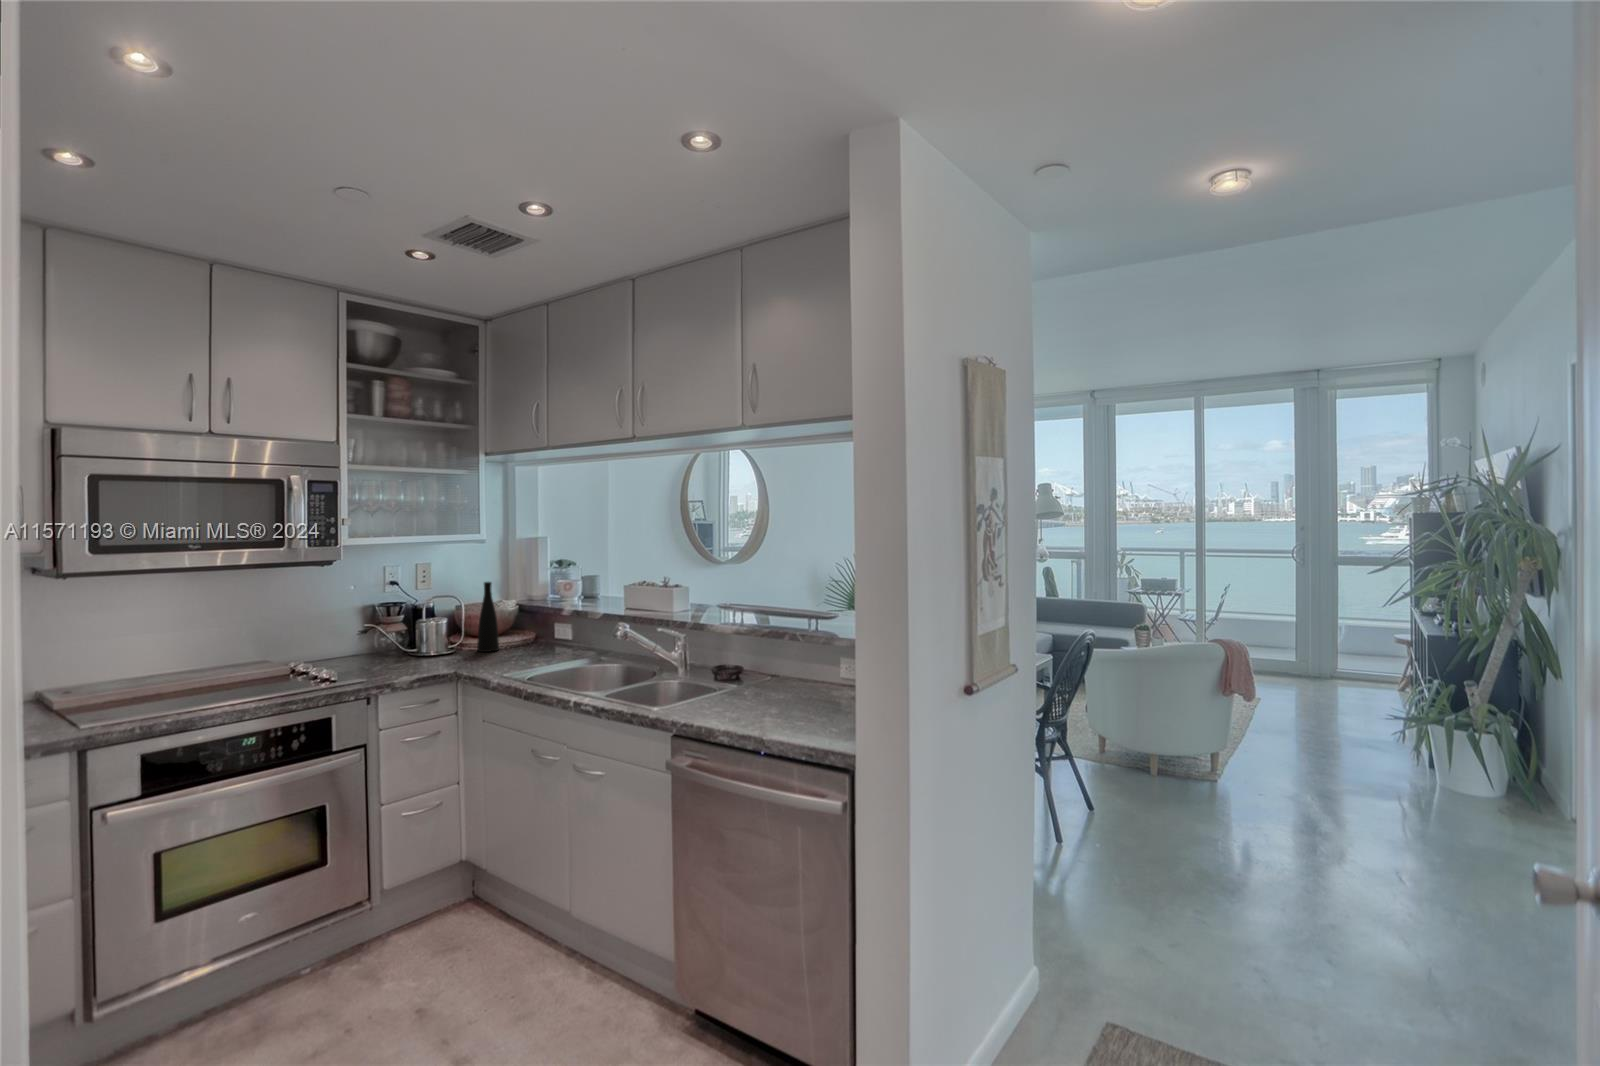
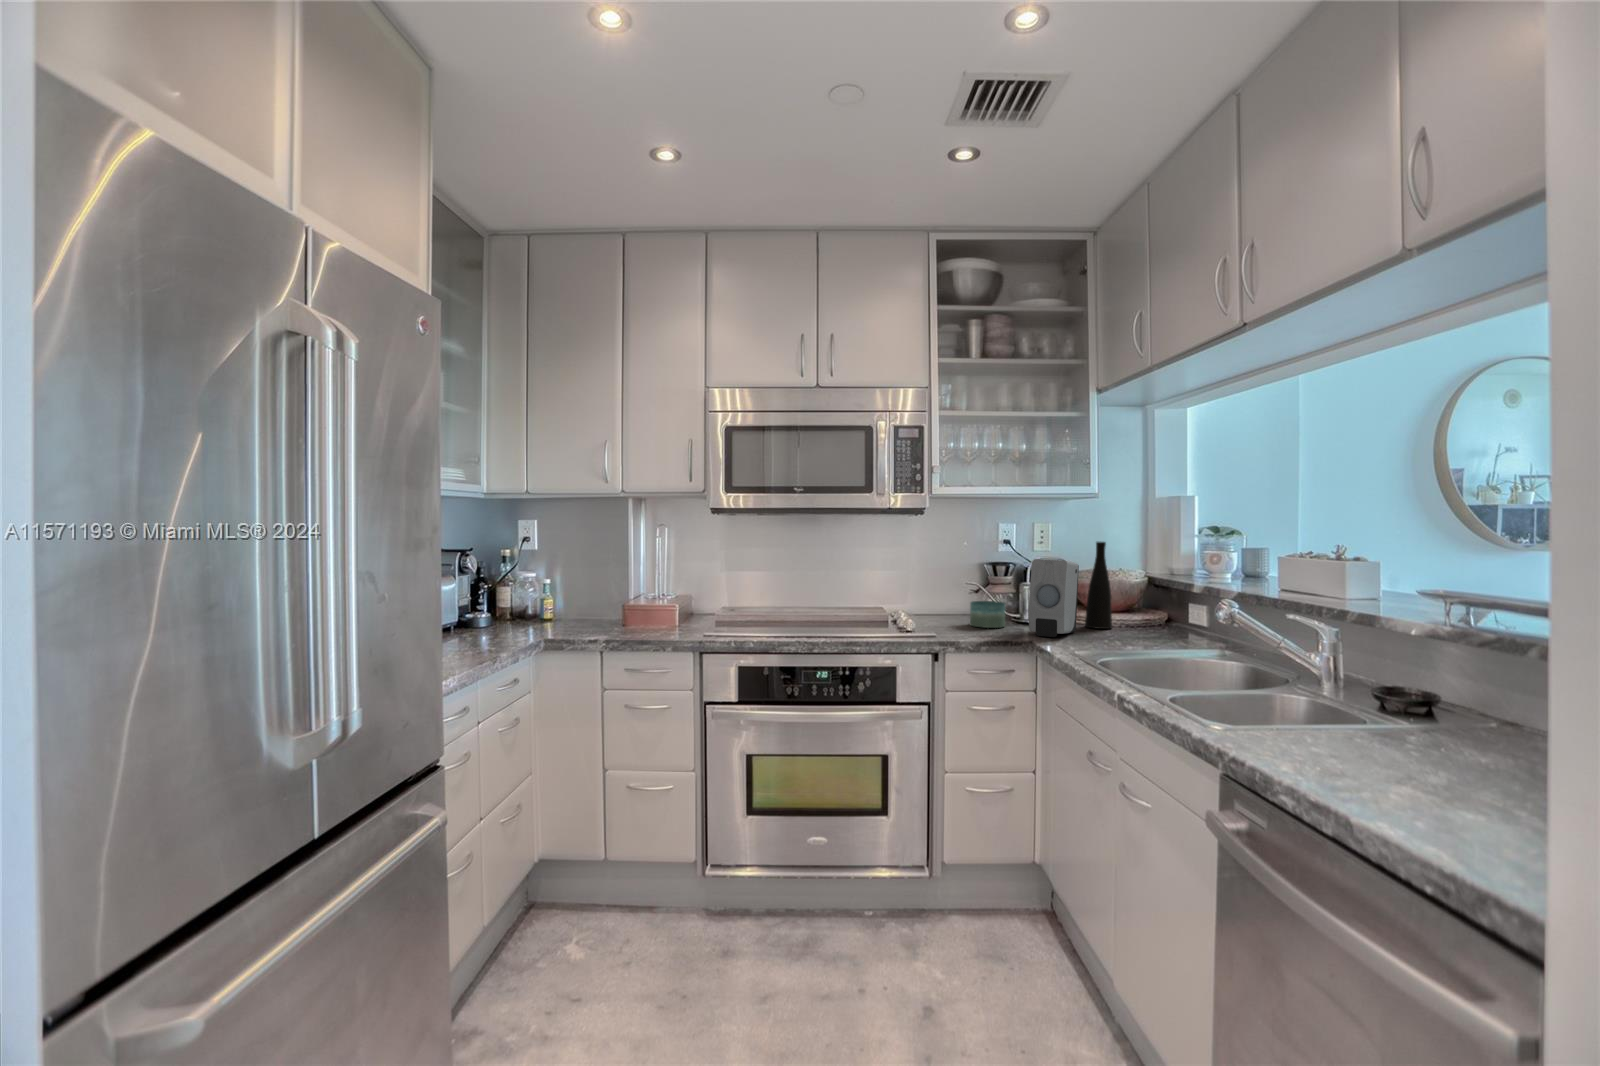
soap dispenser: none [444,601,477,666] -> present [1029,559,1079,637]
candle: none [380,641,414,667] -> present [970,601,1005,628]

